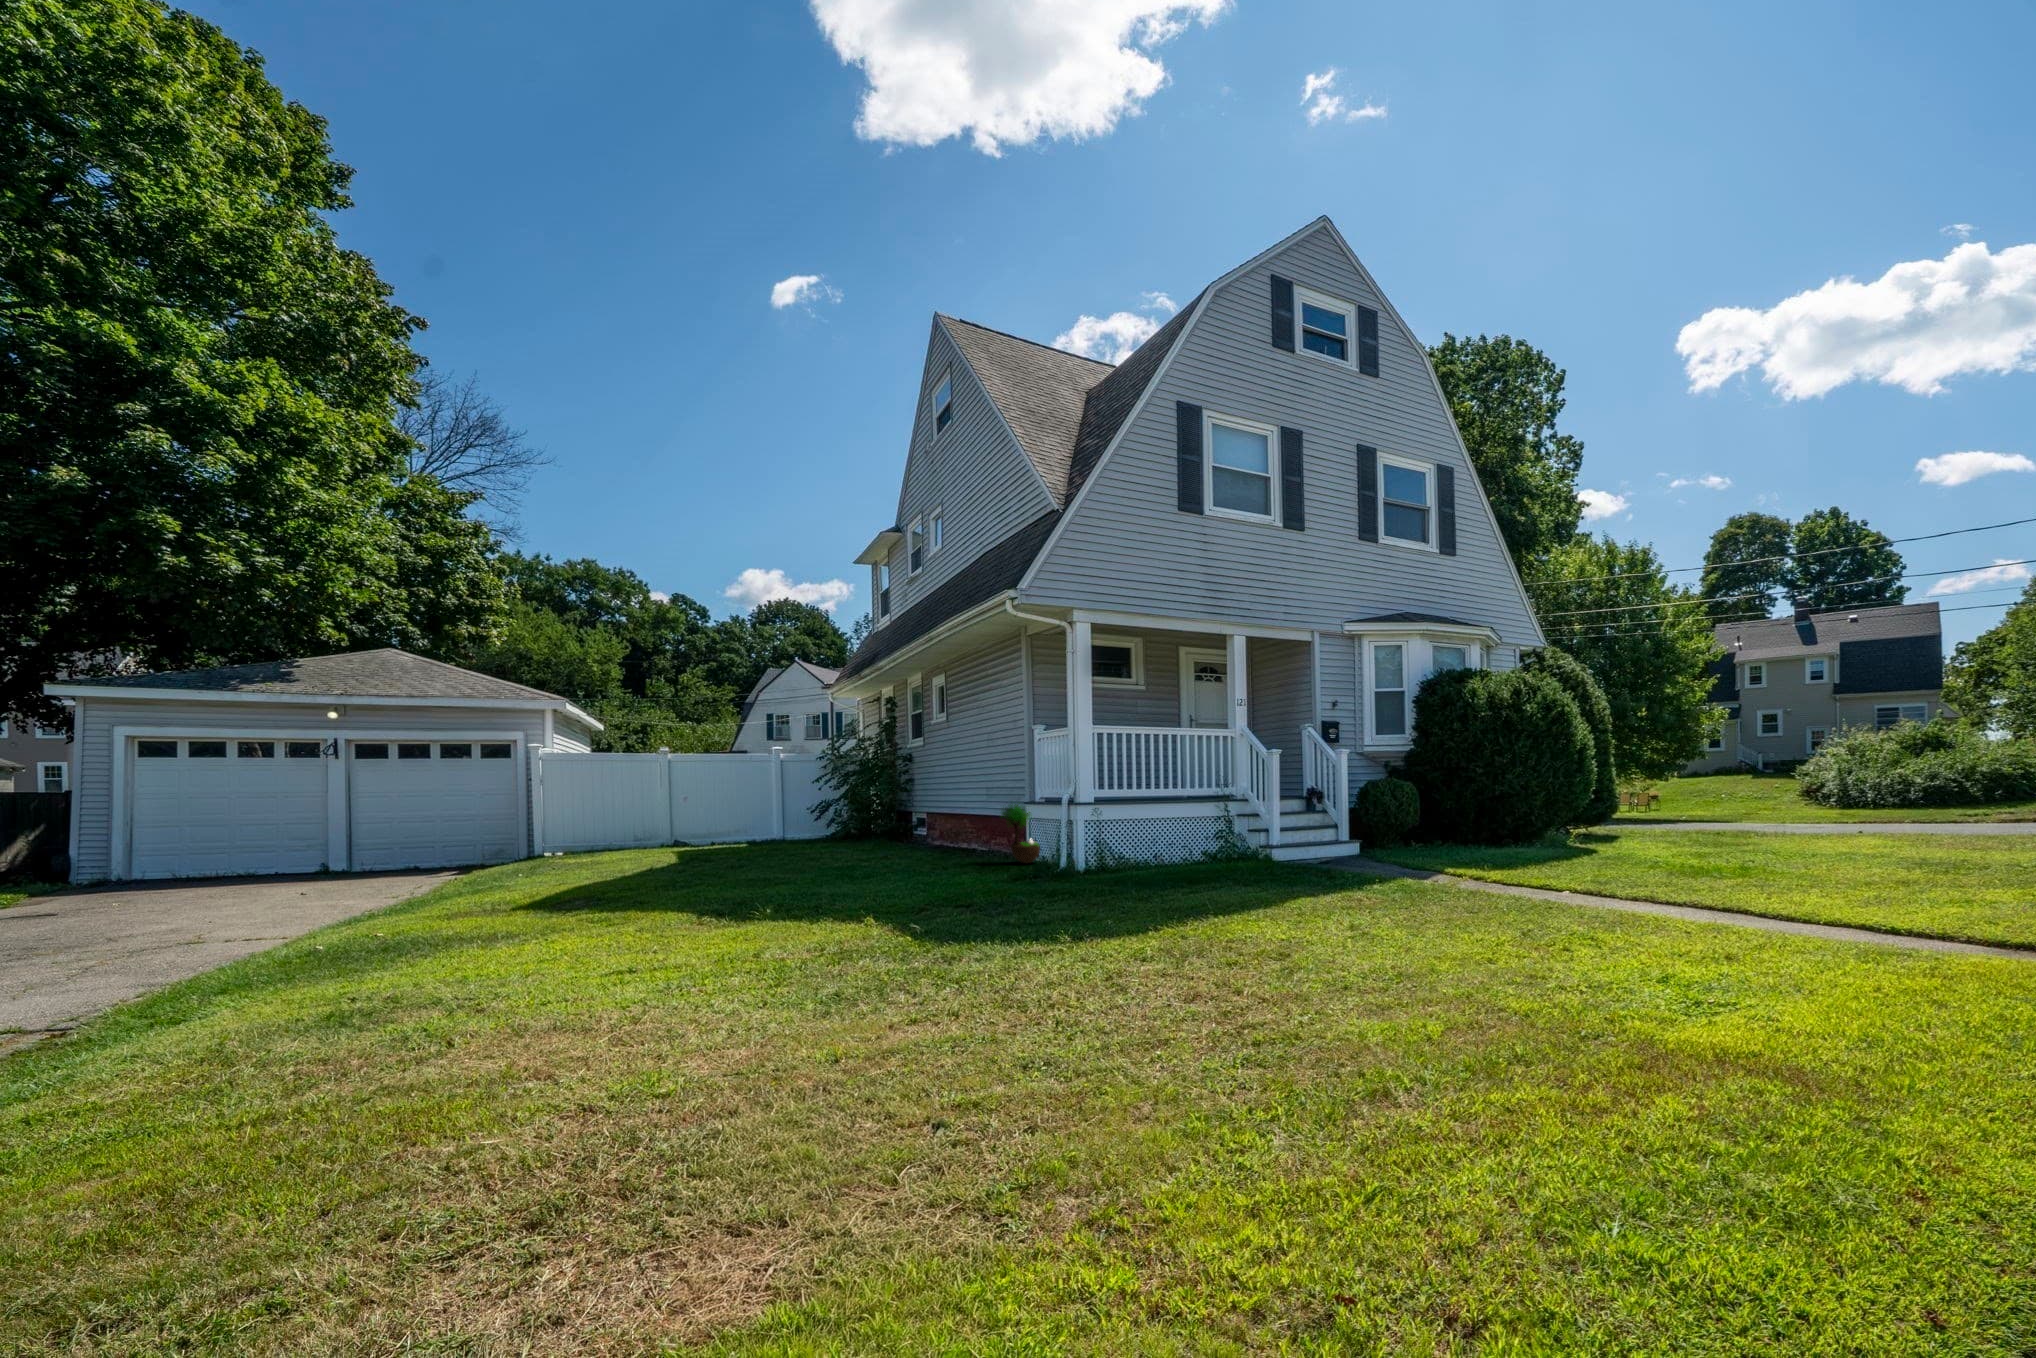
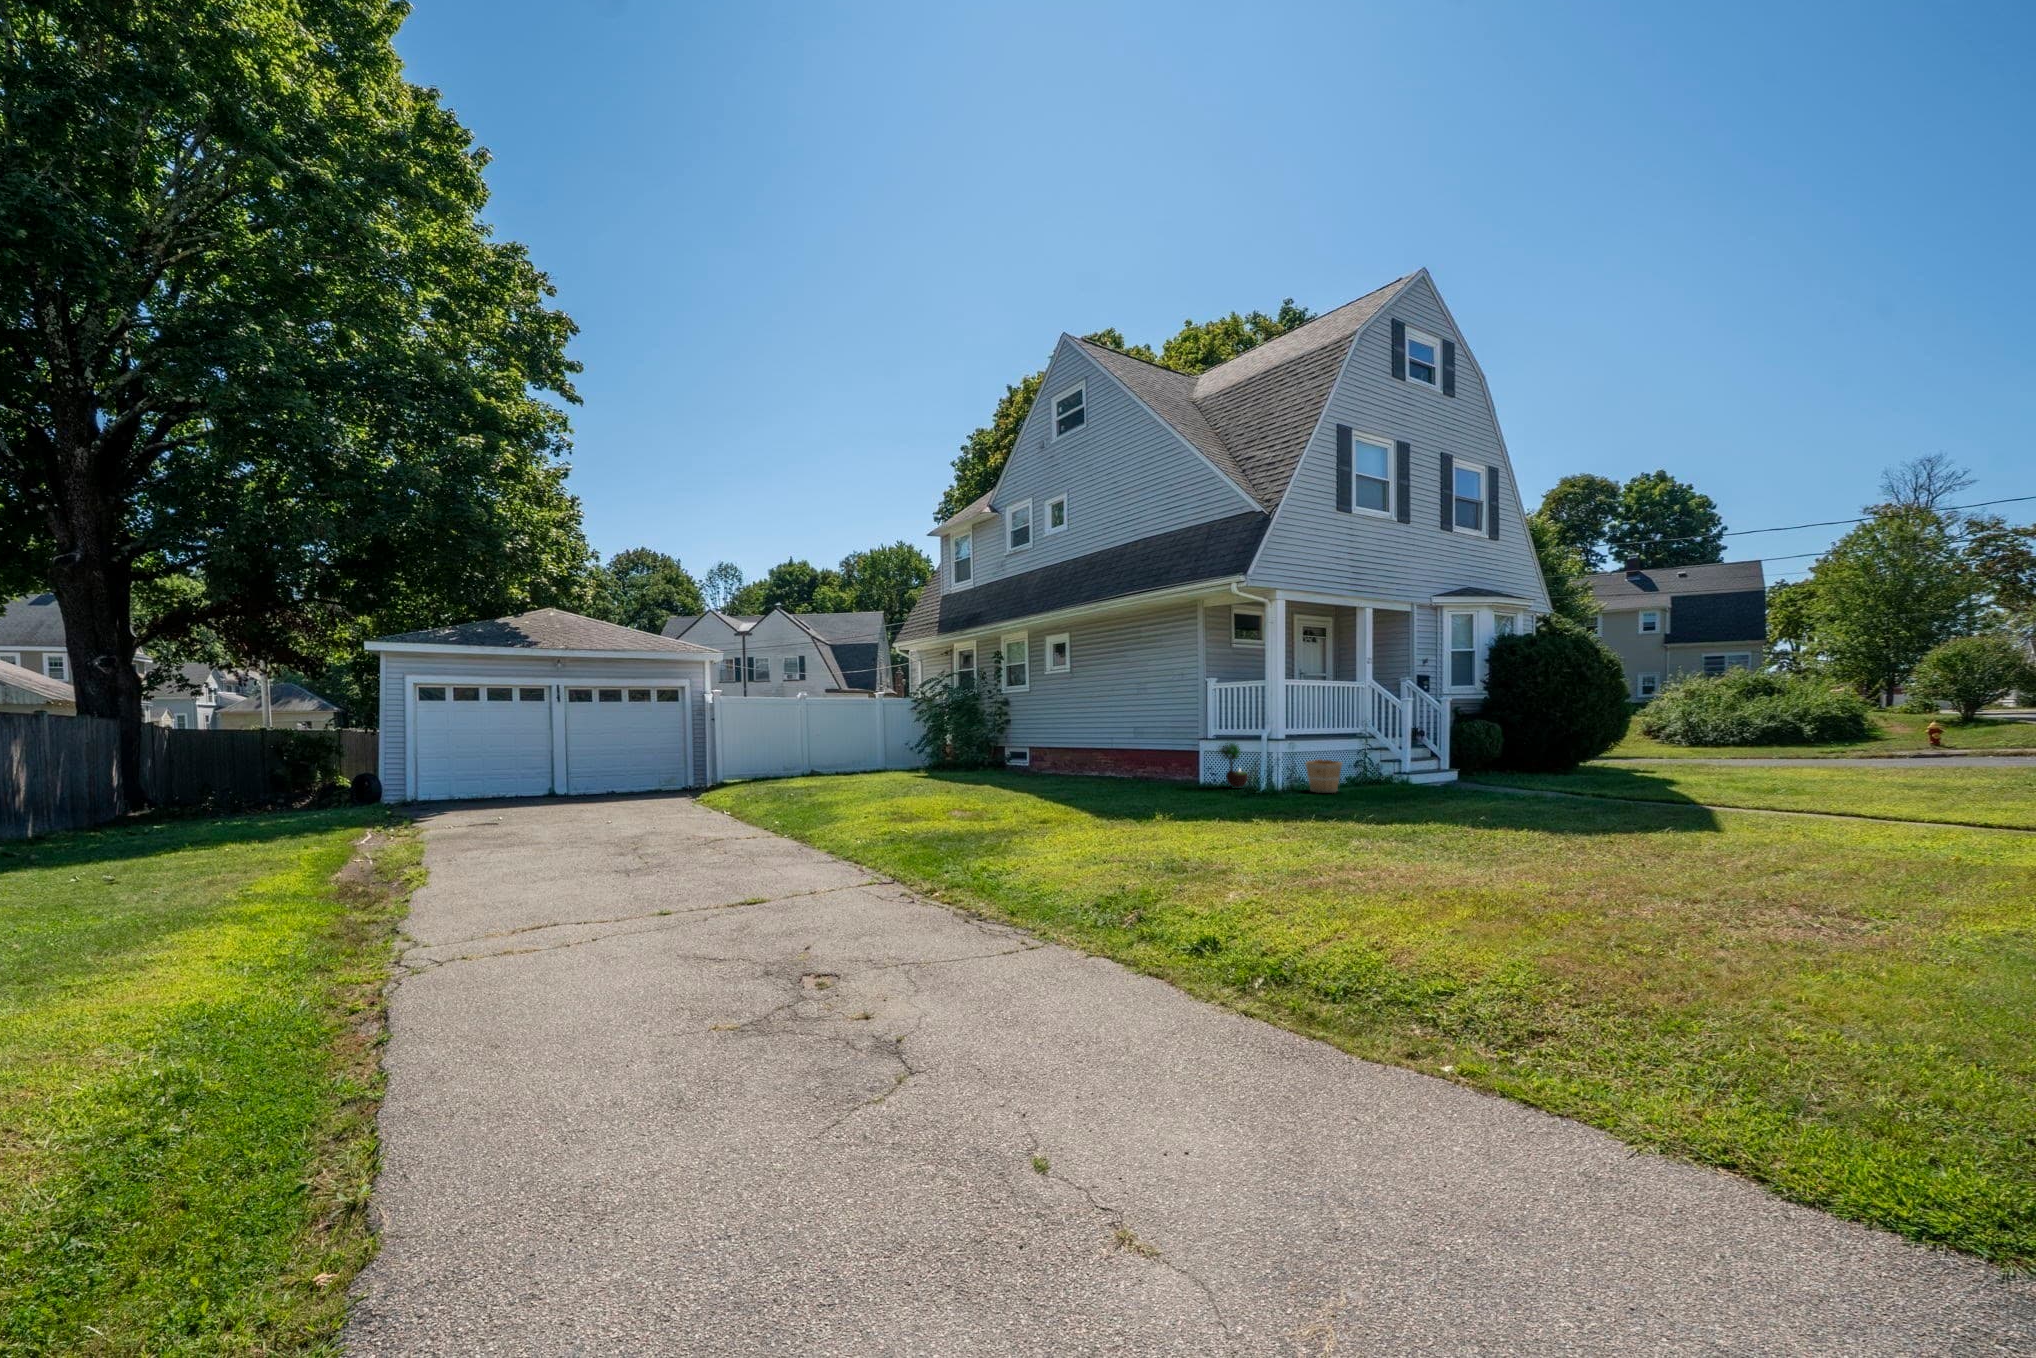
wooden bucket: none [1096,827,1144,872] -> present [1305,759,1342,793]

